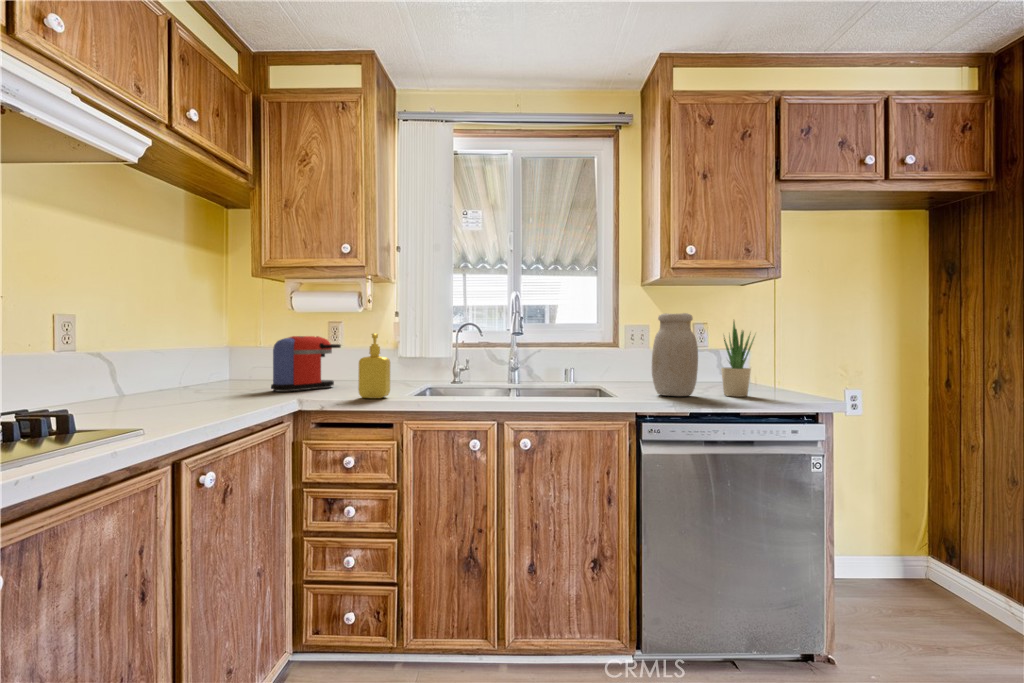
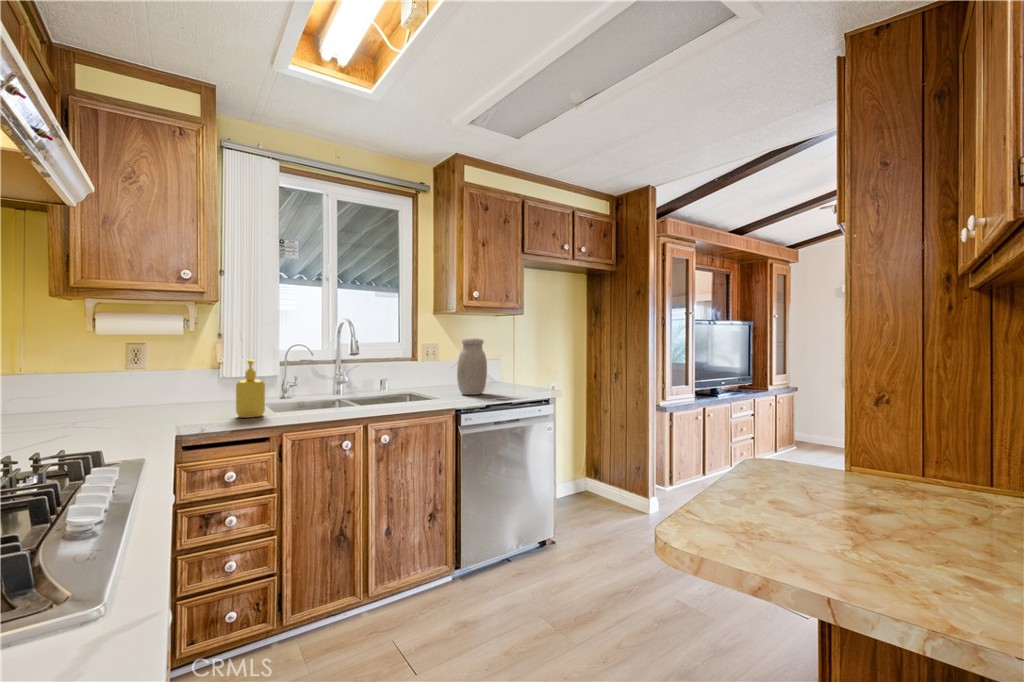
potted plant: present [721,321,755,397] -> none [497,342,517,392]
coffee maker: present [271,336,341,392] -> none [104,359,174,420]

